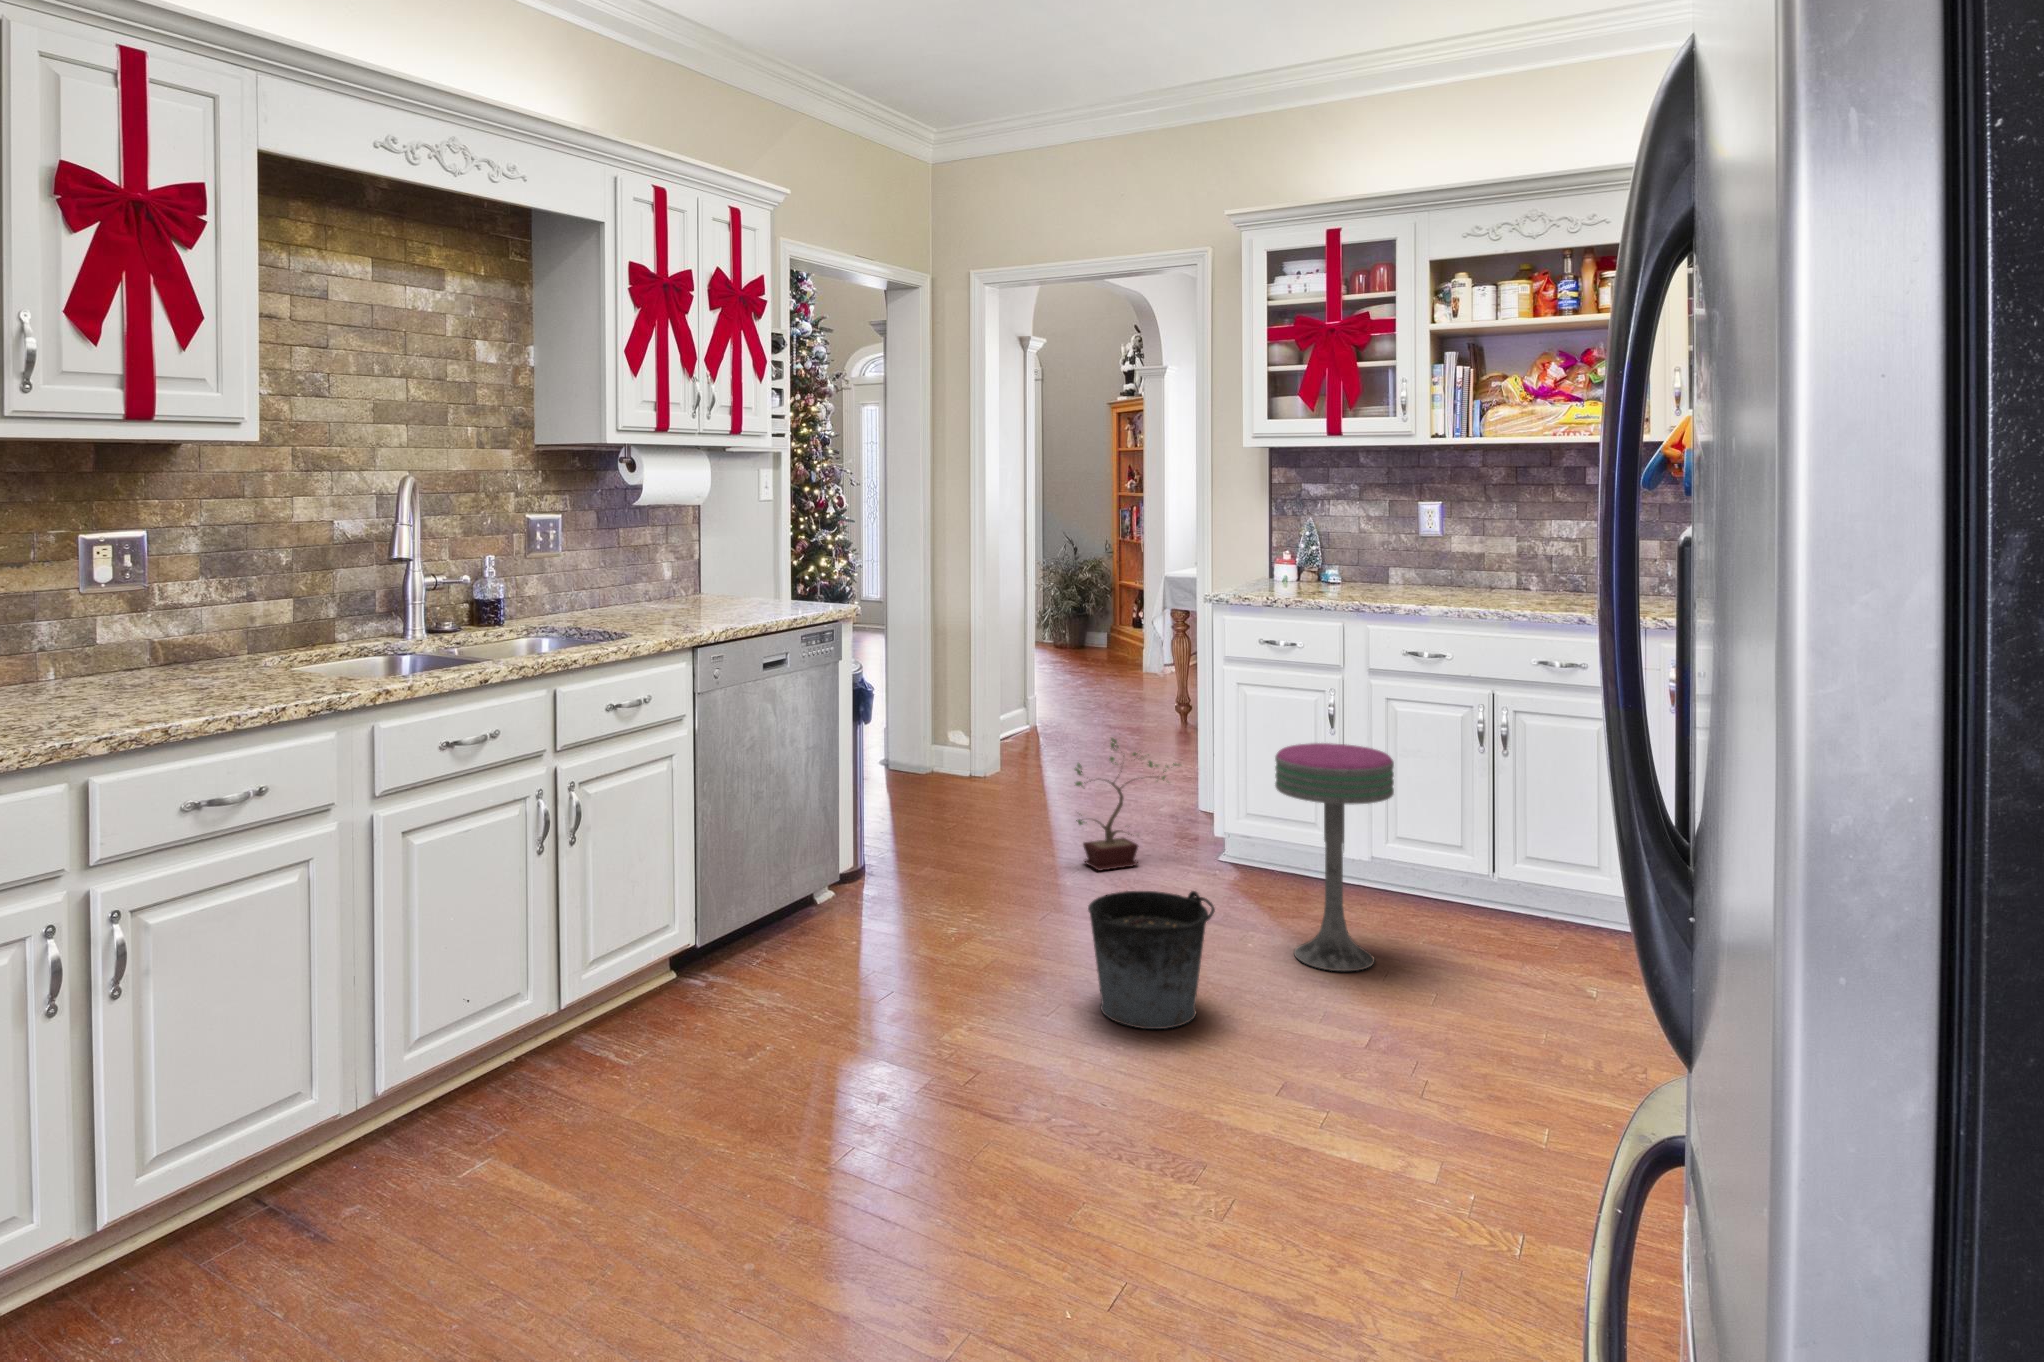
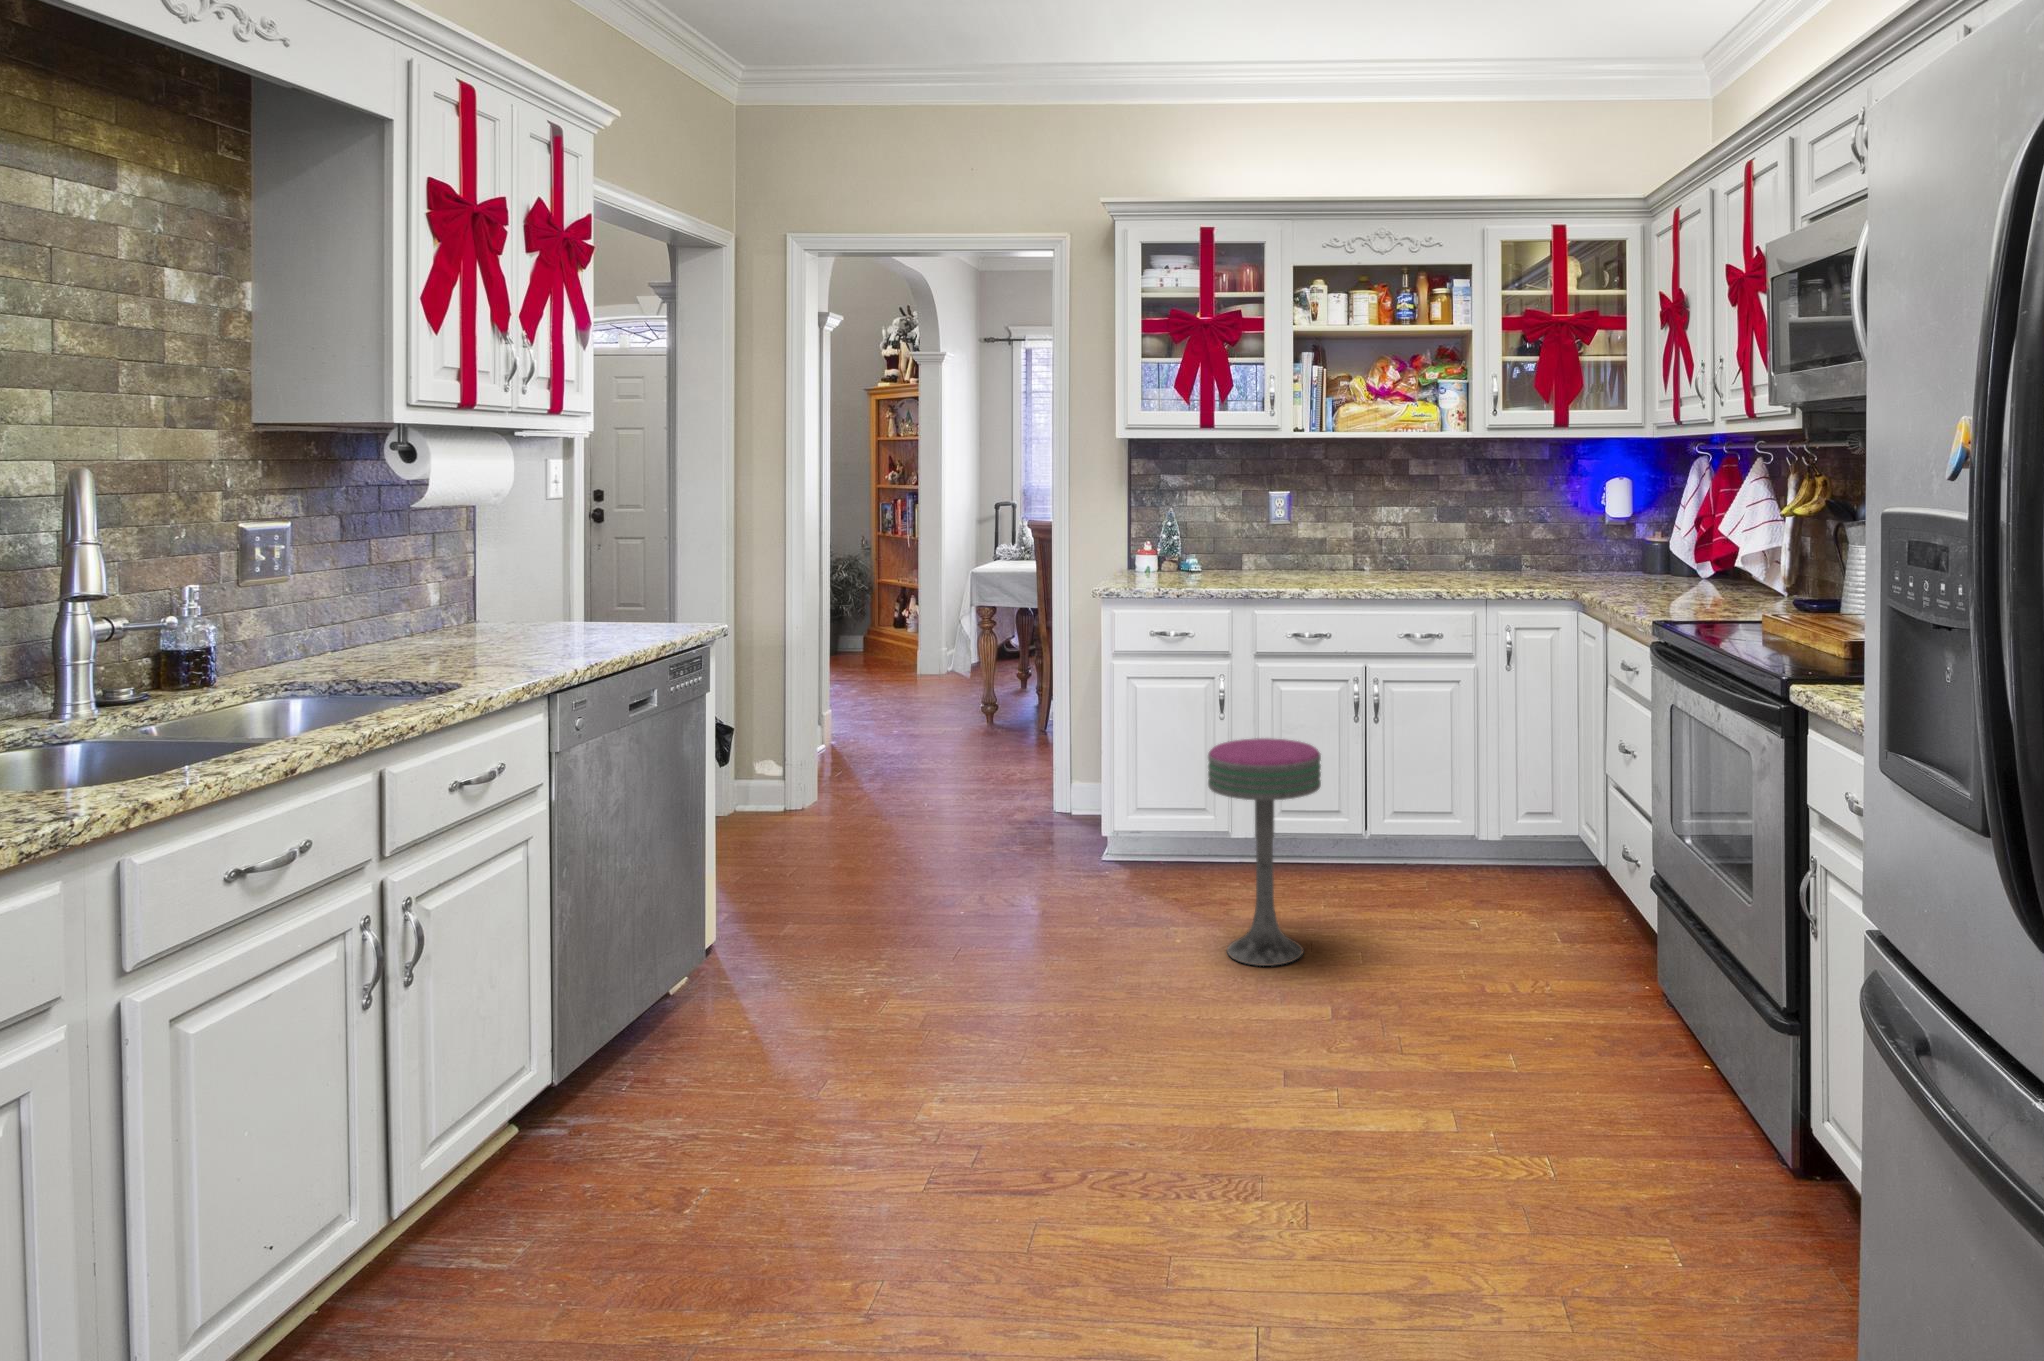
potted plant: present [1075,738,1180,871] -> none [959,750,1068,897]
bucket: present [1088,891,1215,1029] -> none [1059,909,1192,1067]

